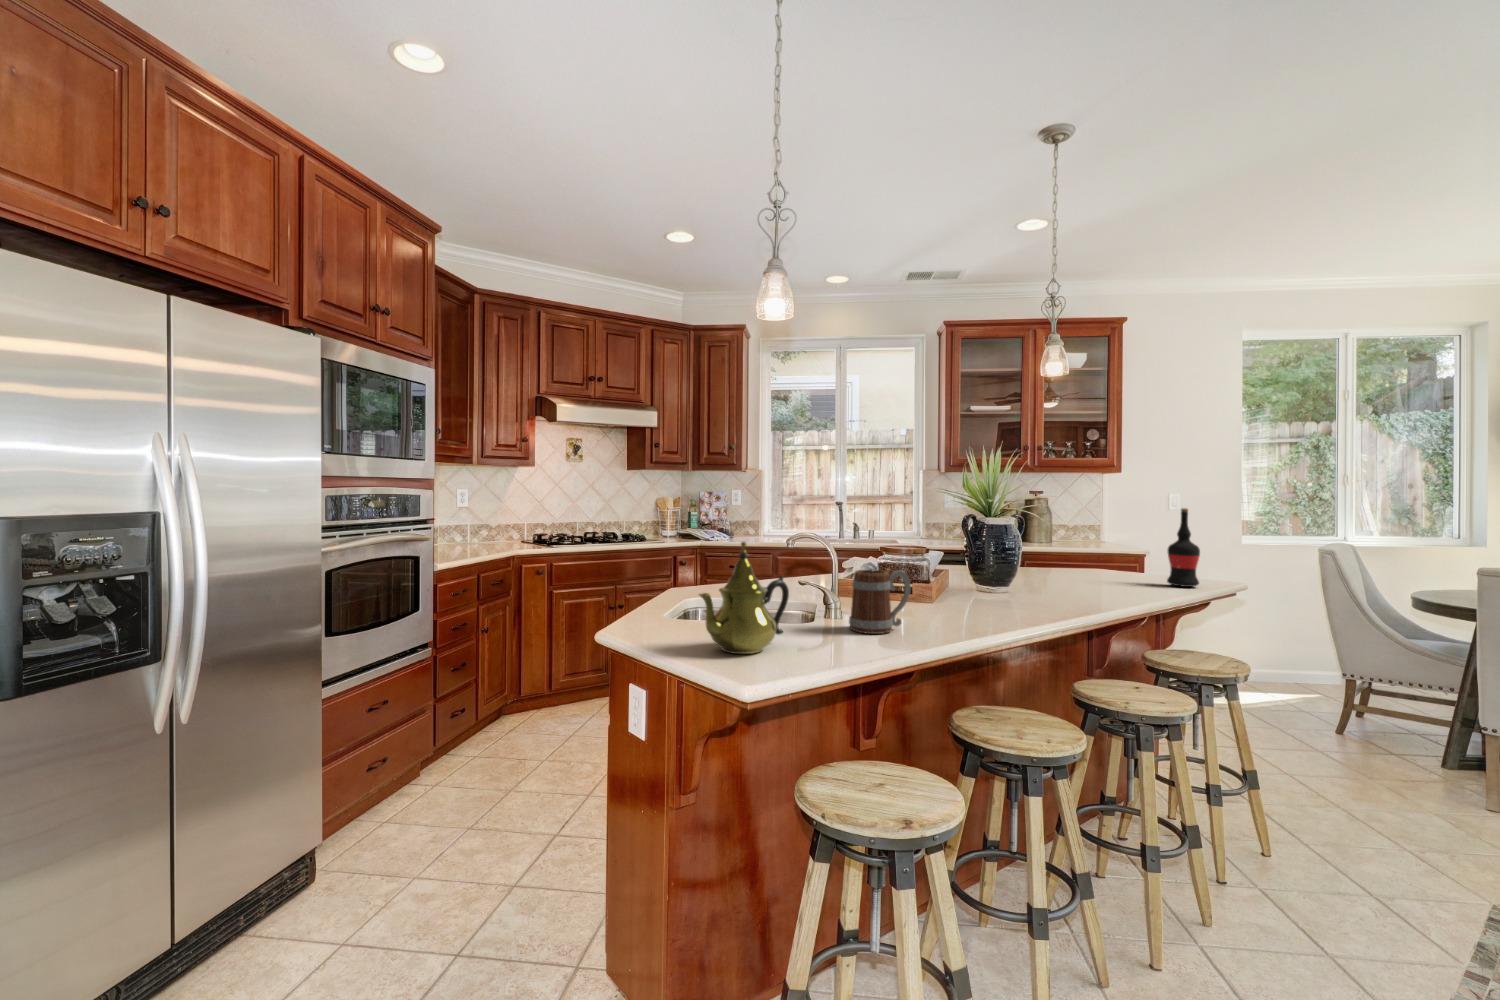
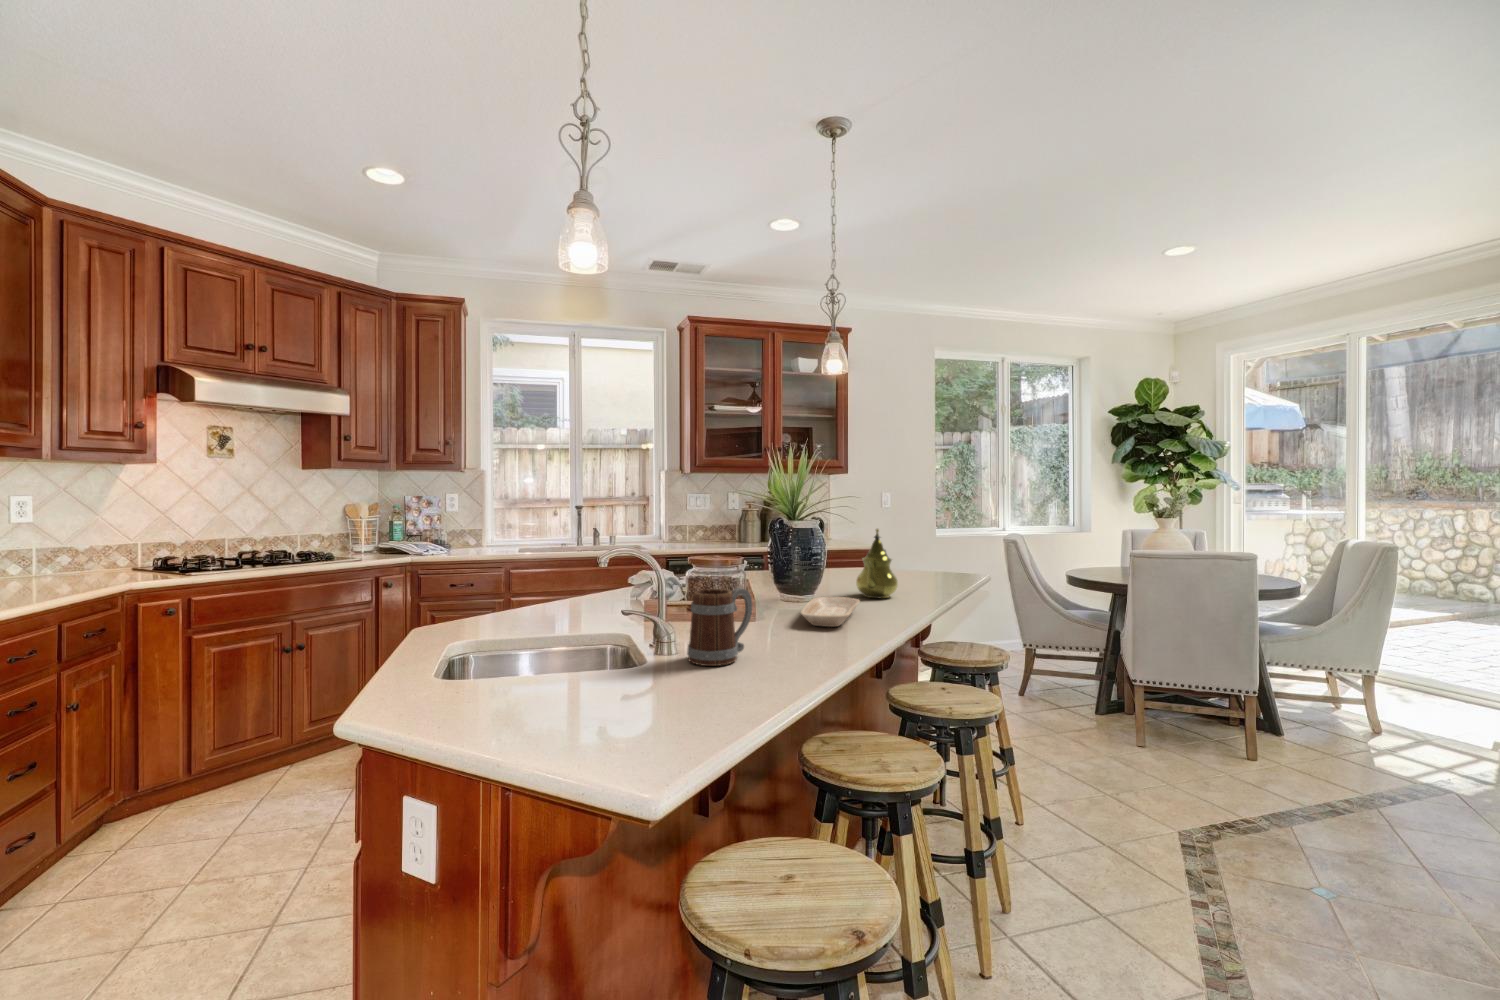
wine bottle: present [1167,508,1200,587] -> none [909,508,934,577]
teapot: present [699,542,789,654] -> present [856,529,898,598]
tray: none [981,593,1059,618] -> present [801,597,860,627]

